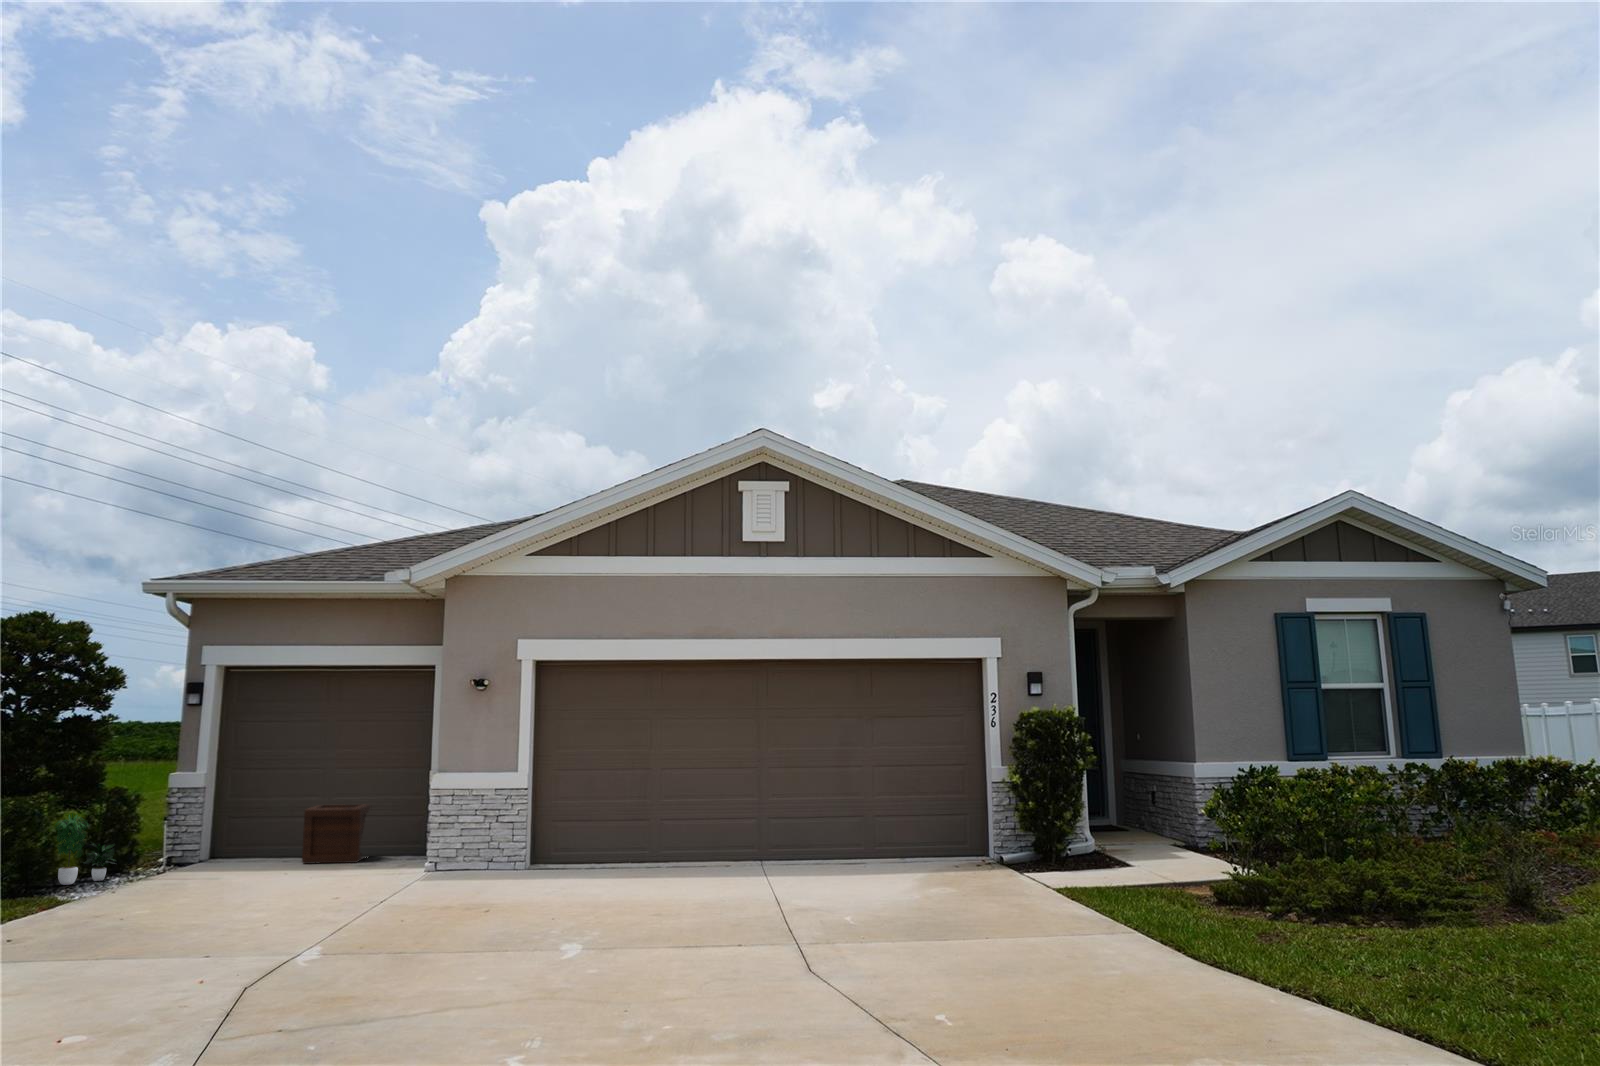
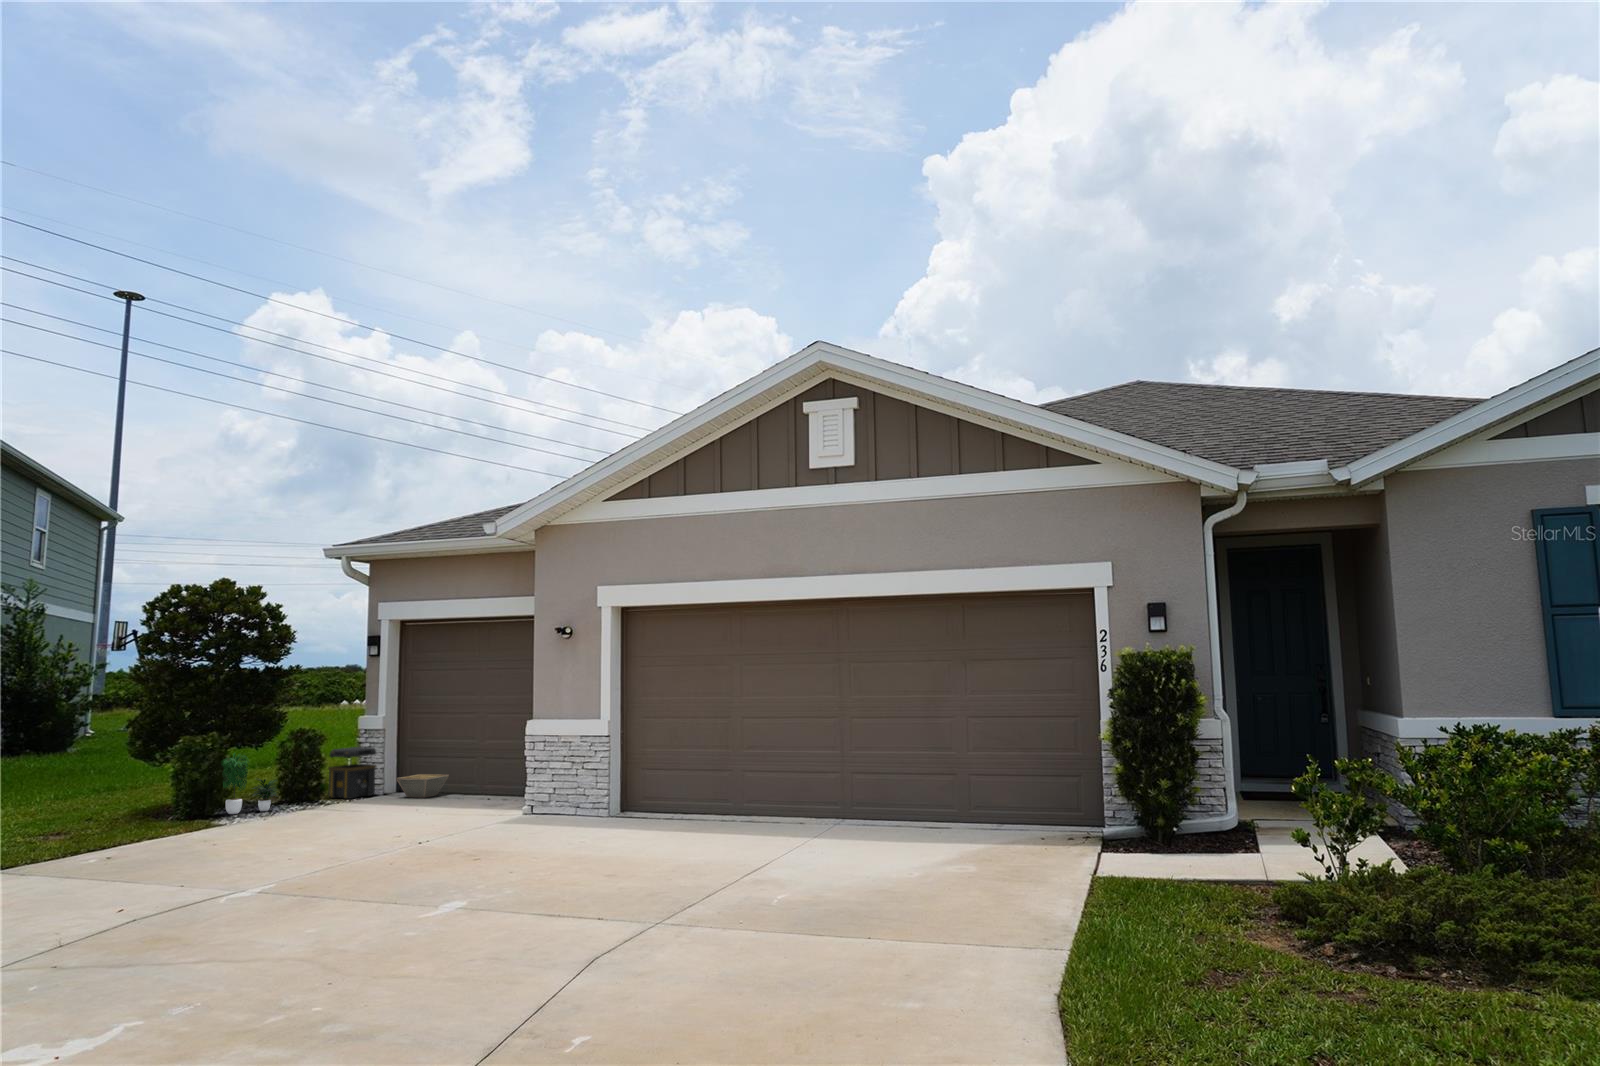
wooden crate: present [302,804,370,864] -> none [443,746,514,802]
toolbox: none [142,809,199,867] -> present [328,747,376,799]
basket: none [233,837,287,863] -> present [396,774,449,798]

